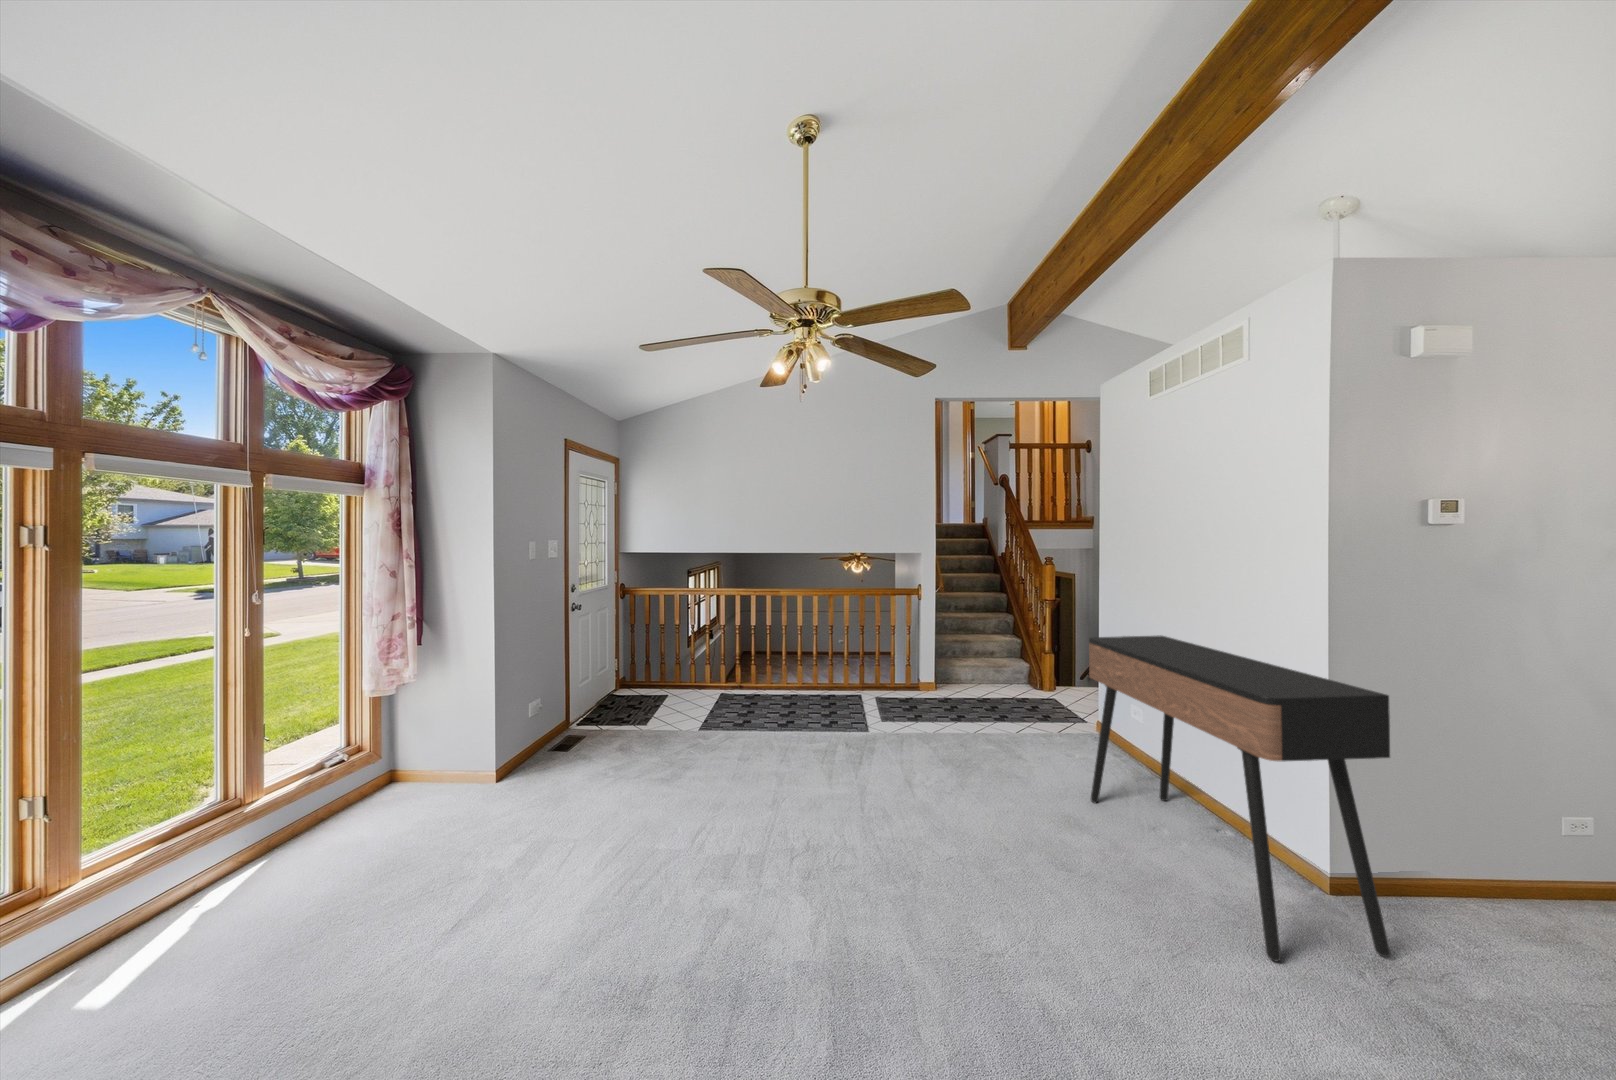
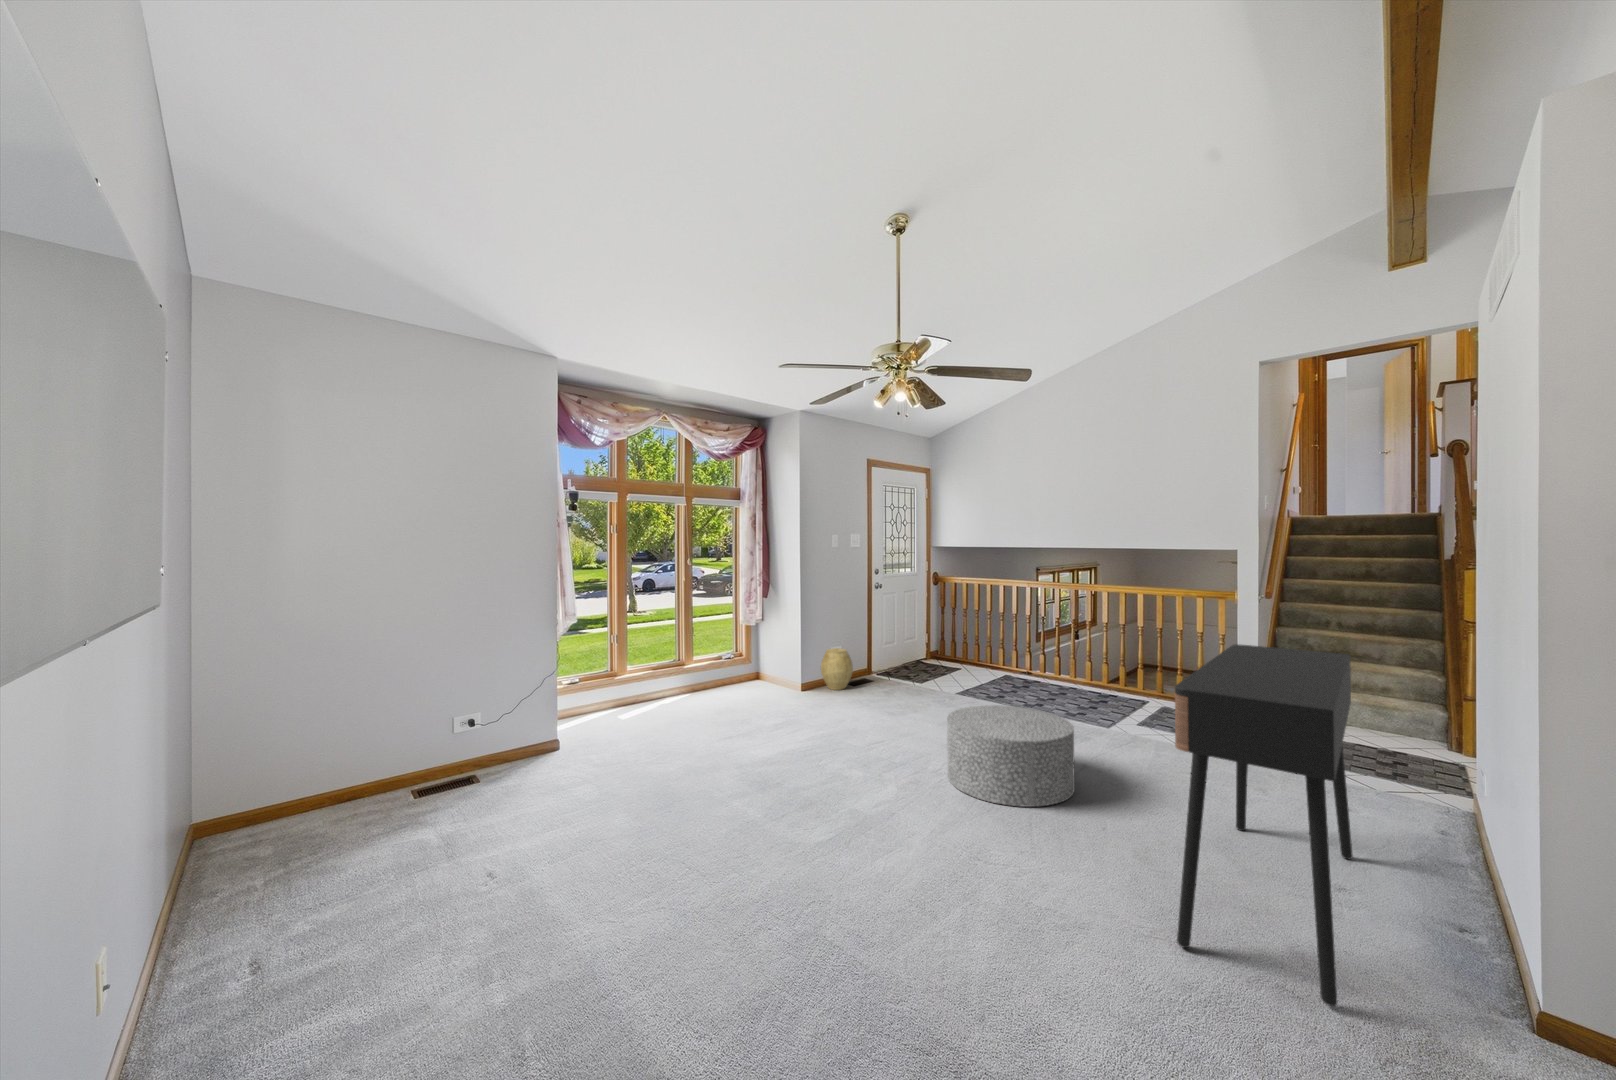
woven basket: none [525,702,576,765] -> present [821,648,853,690]
ottoman: none [833,734,976,866] -> present [947,705,1075,807]

